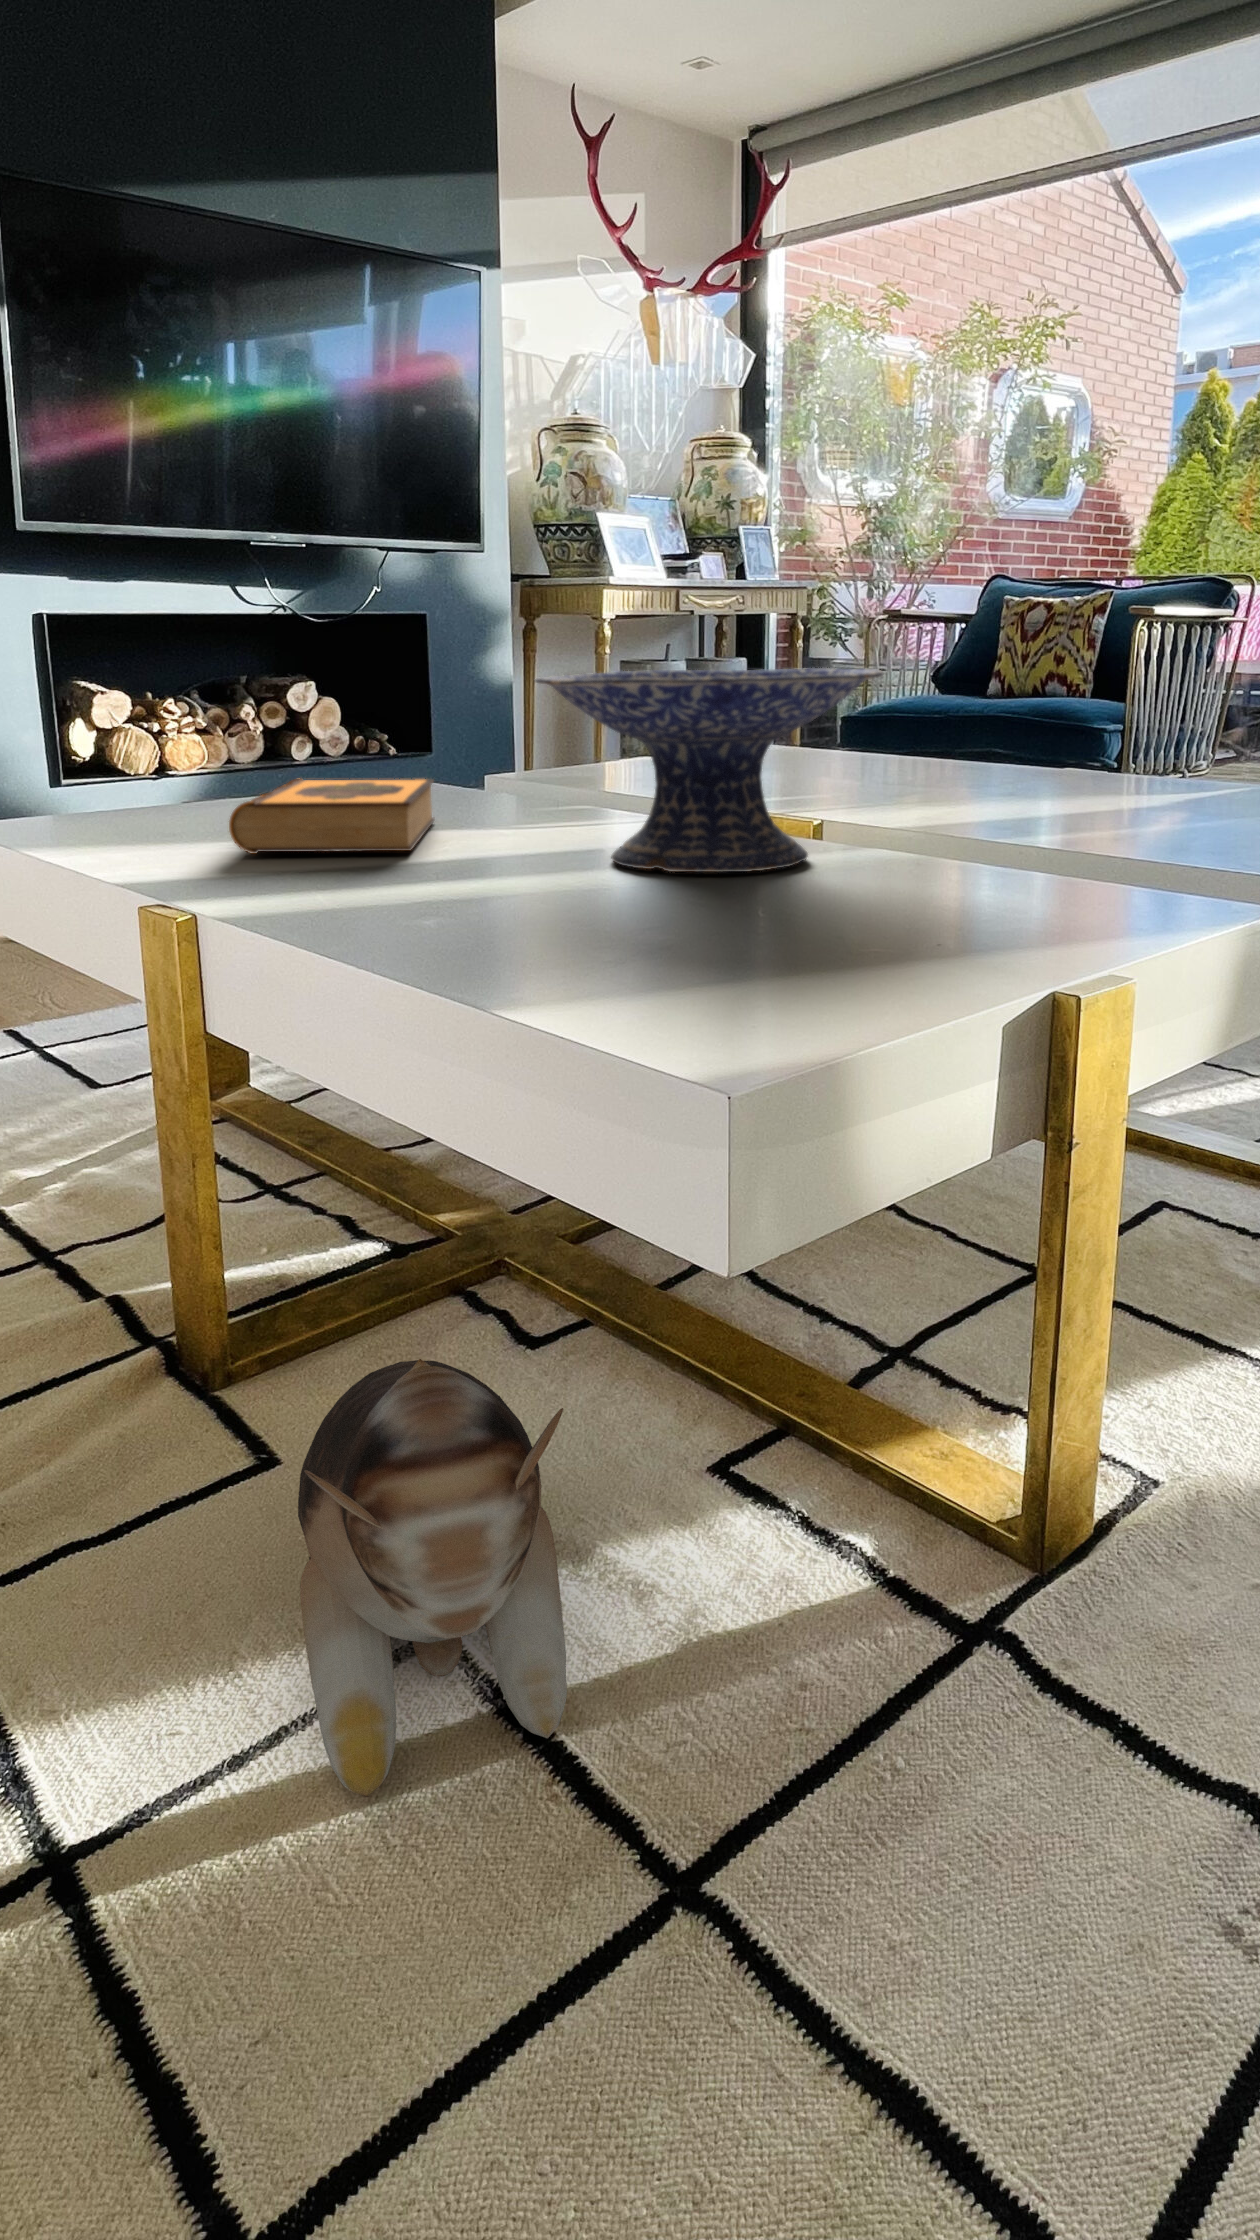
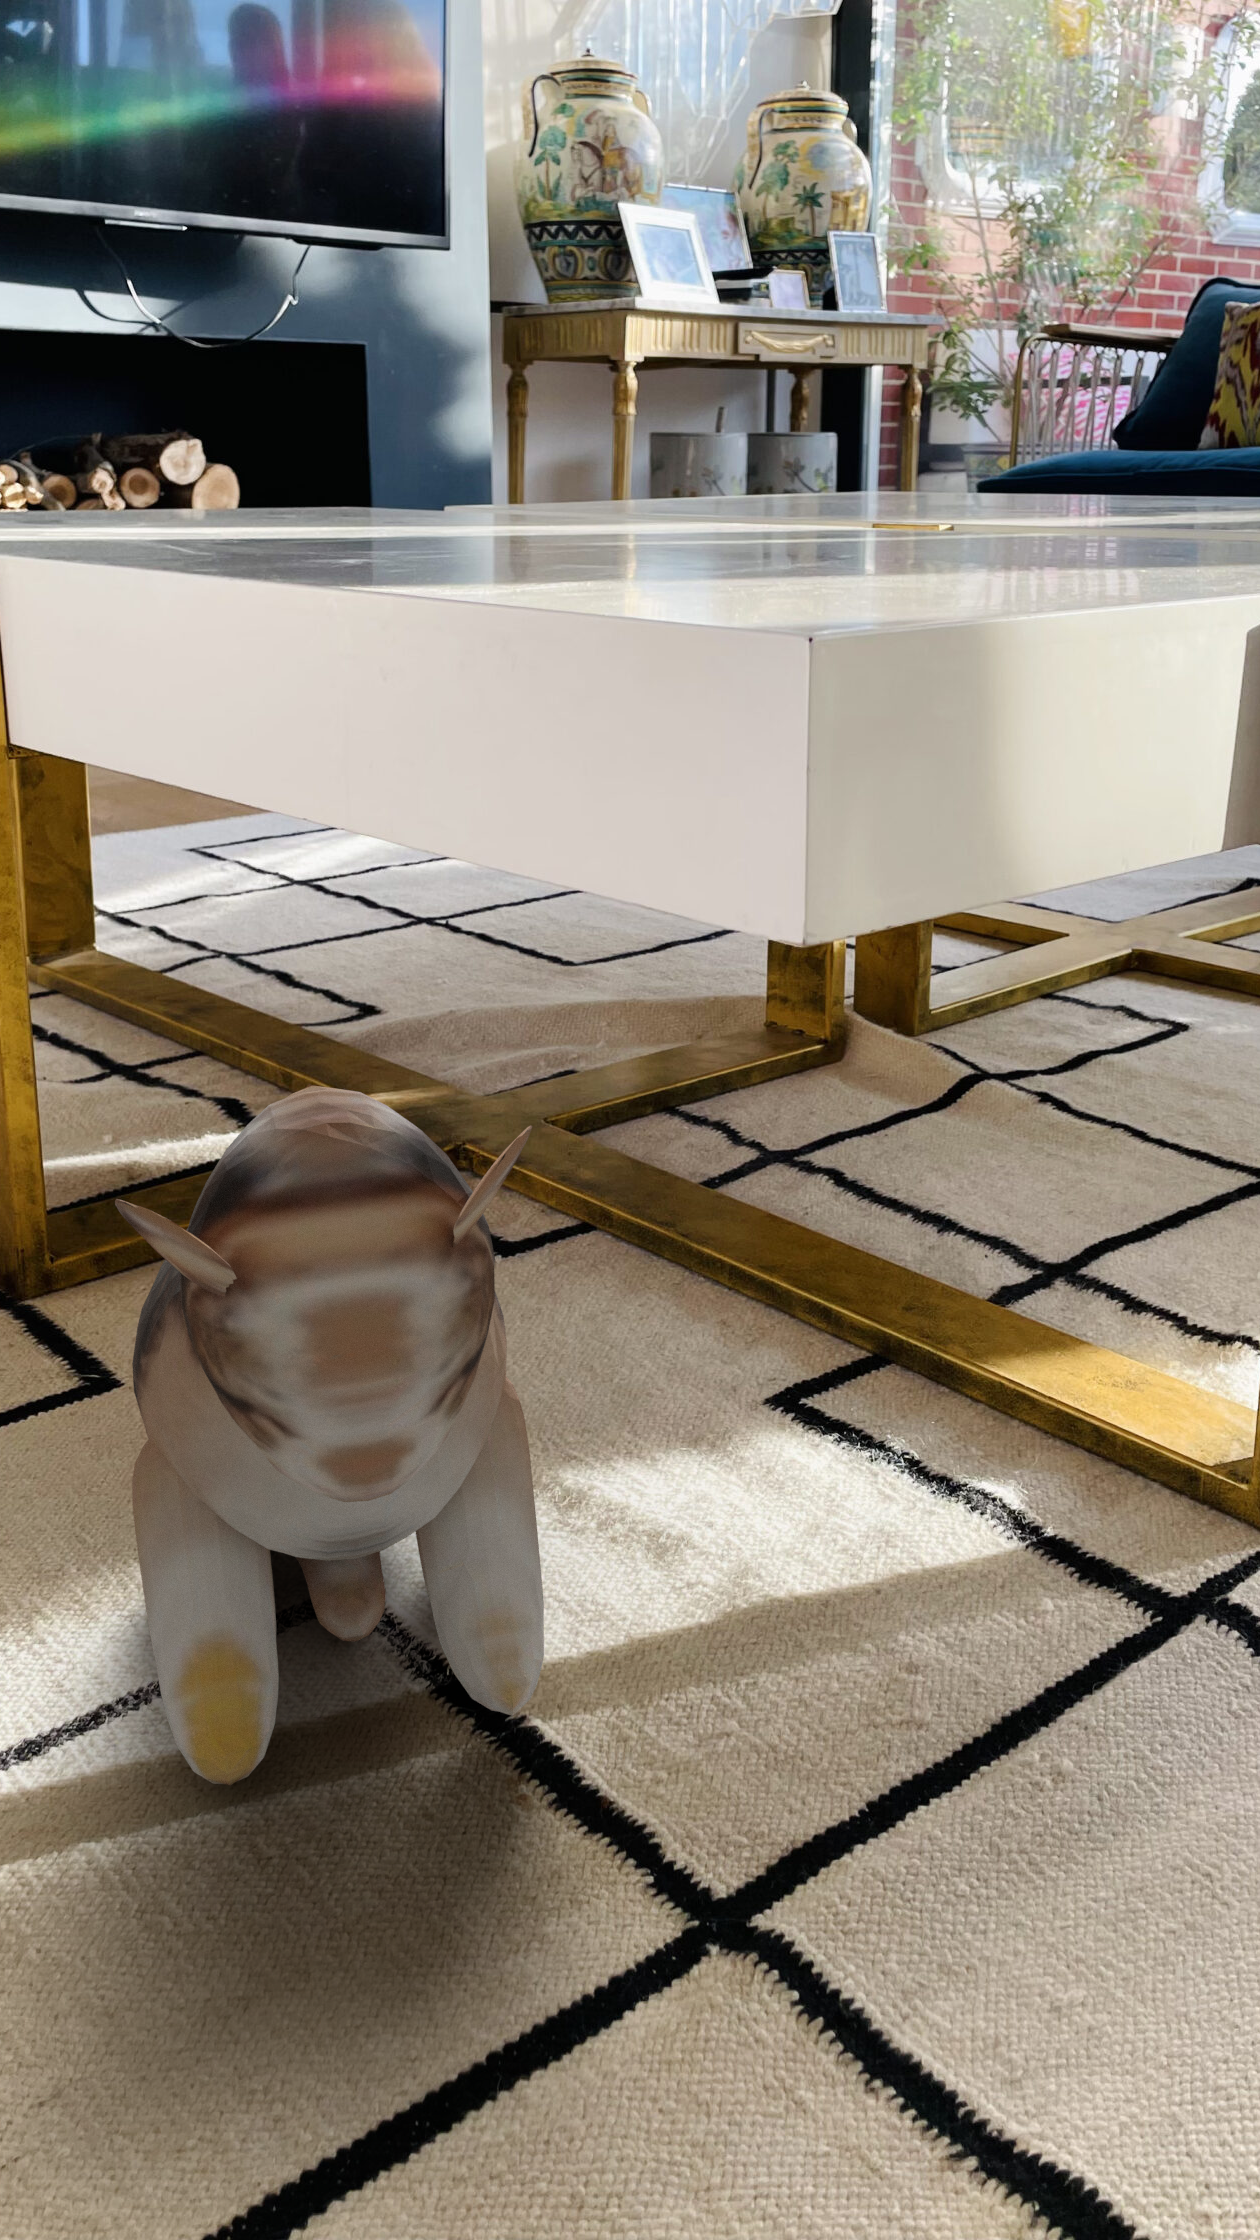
decorative bowl: present [535,668,883,872] -> none [514,203,1046,529]
hardback book: present [229,779,435,854] -> none [61,447,372,528]

